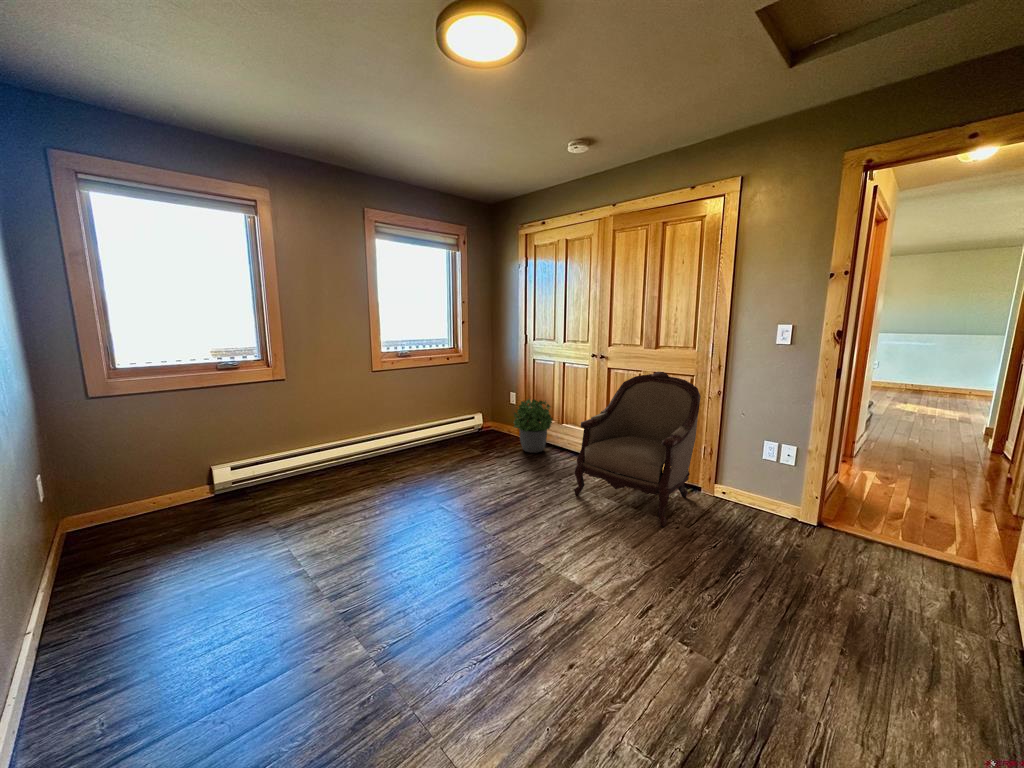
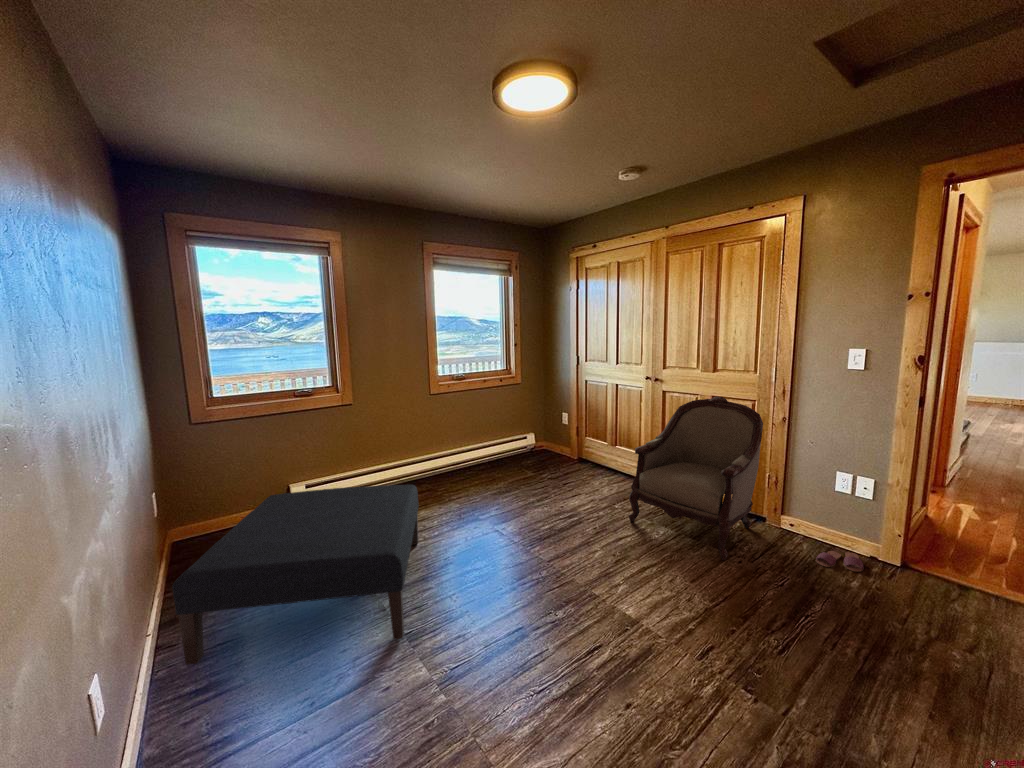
potted plant: present [514,399,553,453] -> none [565,420,606,475]
ottoman: none [57,461,358,663] -> present [172,485,419,665]
slippers: none [745,515,786,532] -> present [816,551,863,572]

